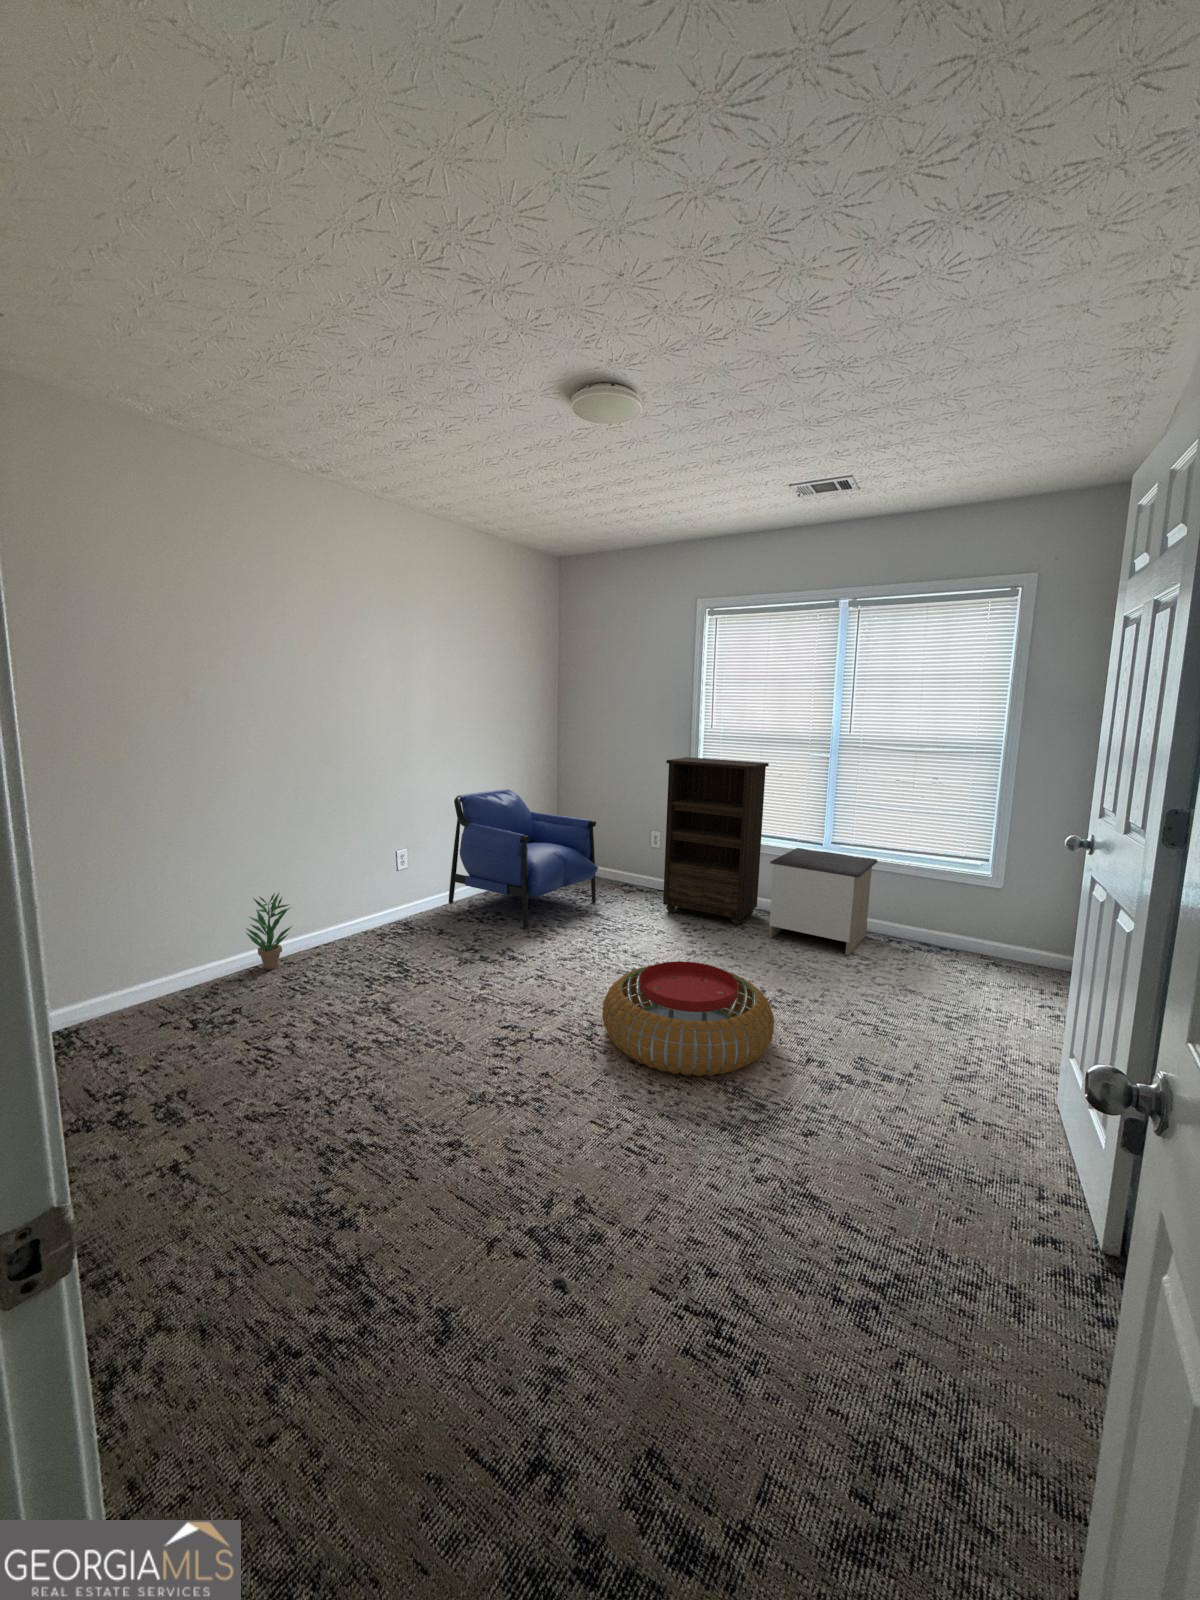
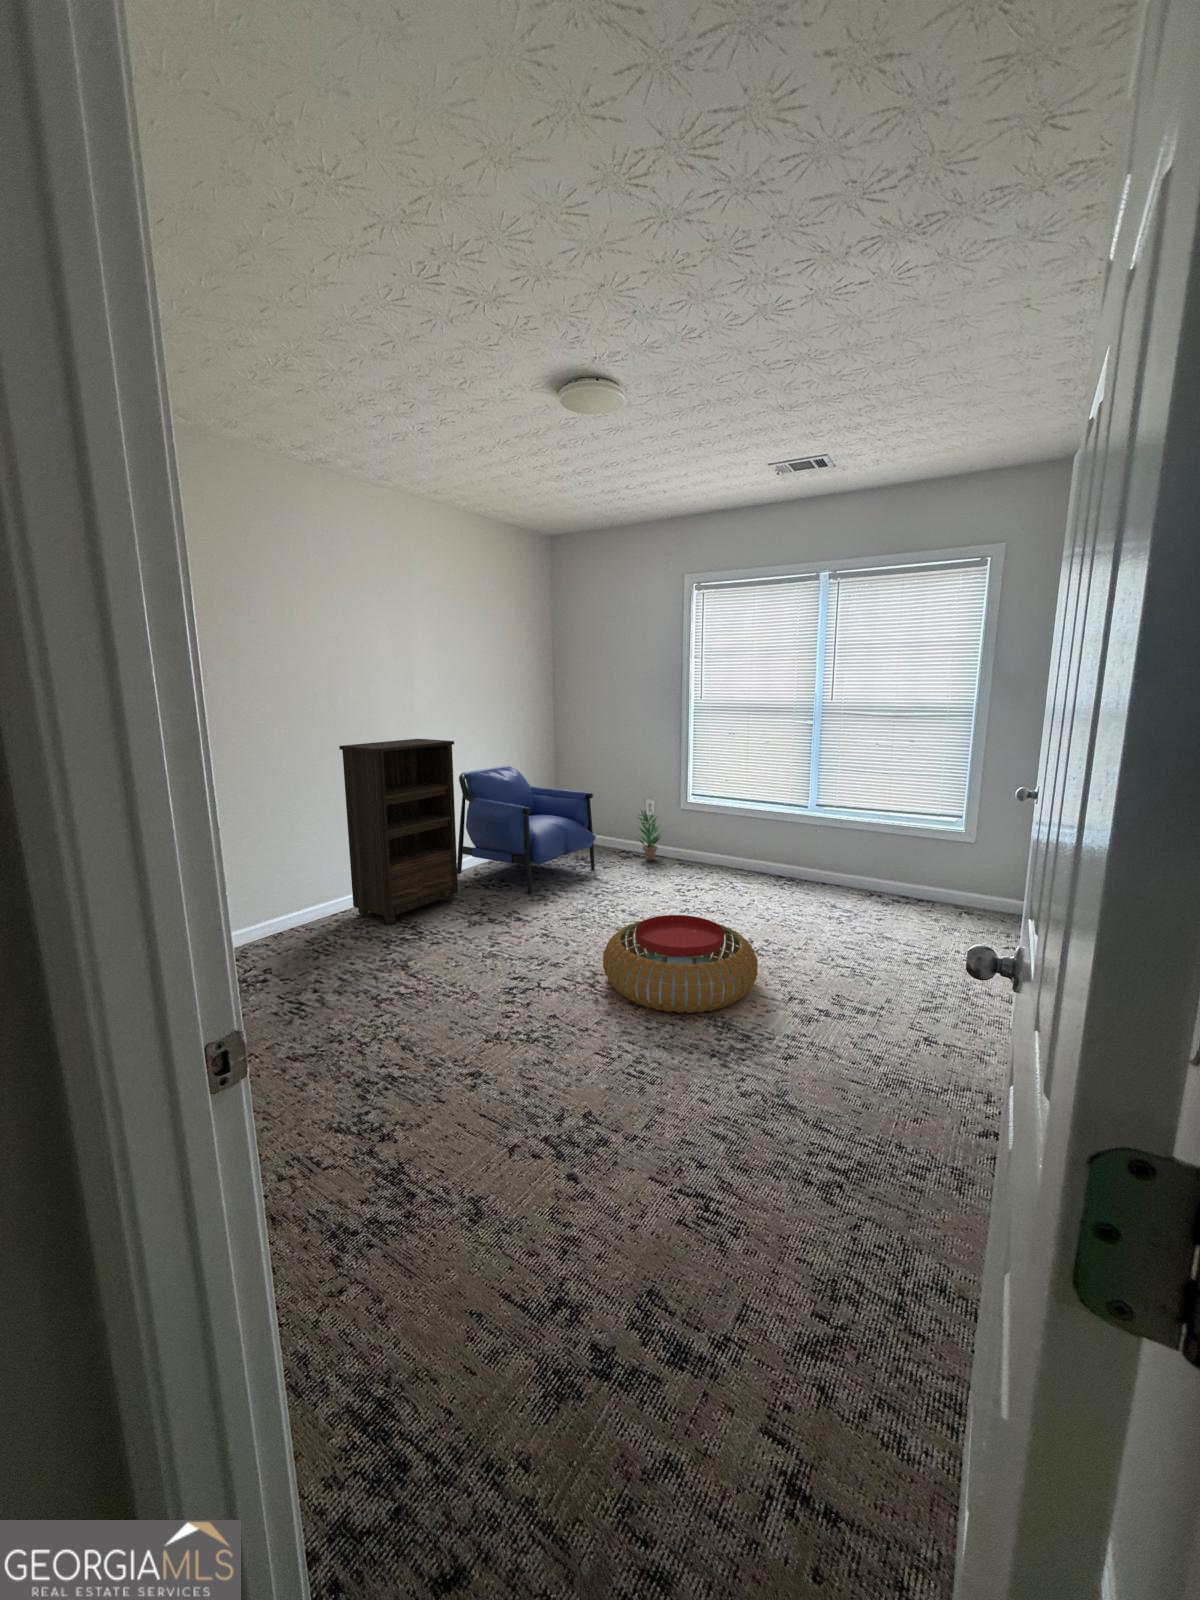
bookshelf: present [663,757,769,925] -> present [339,739,458,923]
nightstand: present [769,848,878,955] -> none [755,812,856,909]
potted plant: present [246,893,292,969] -> present [636,810,662,860]

